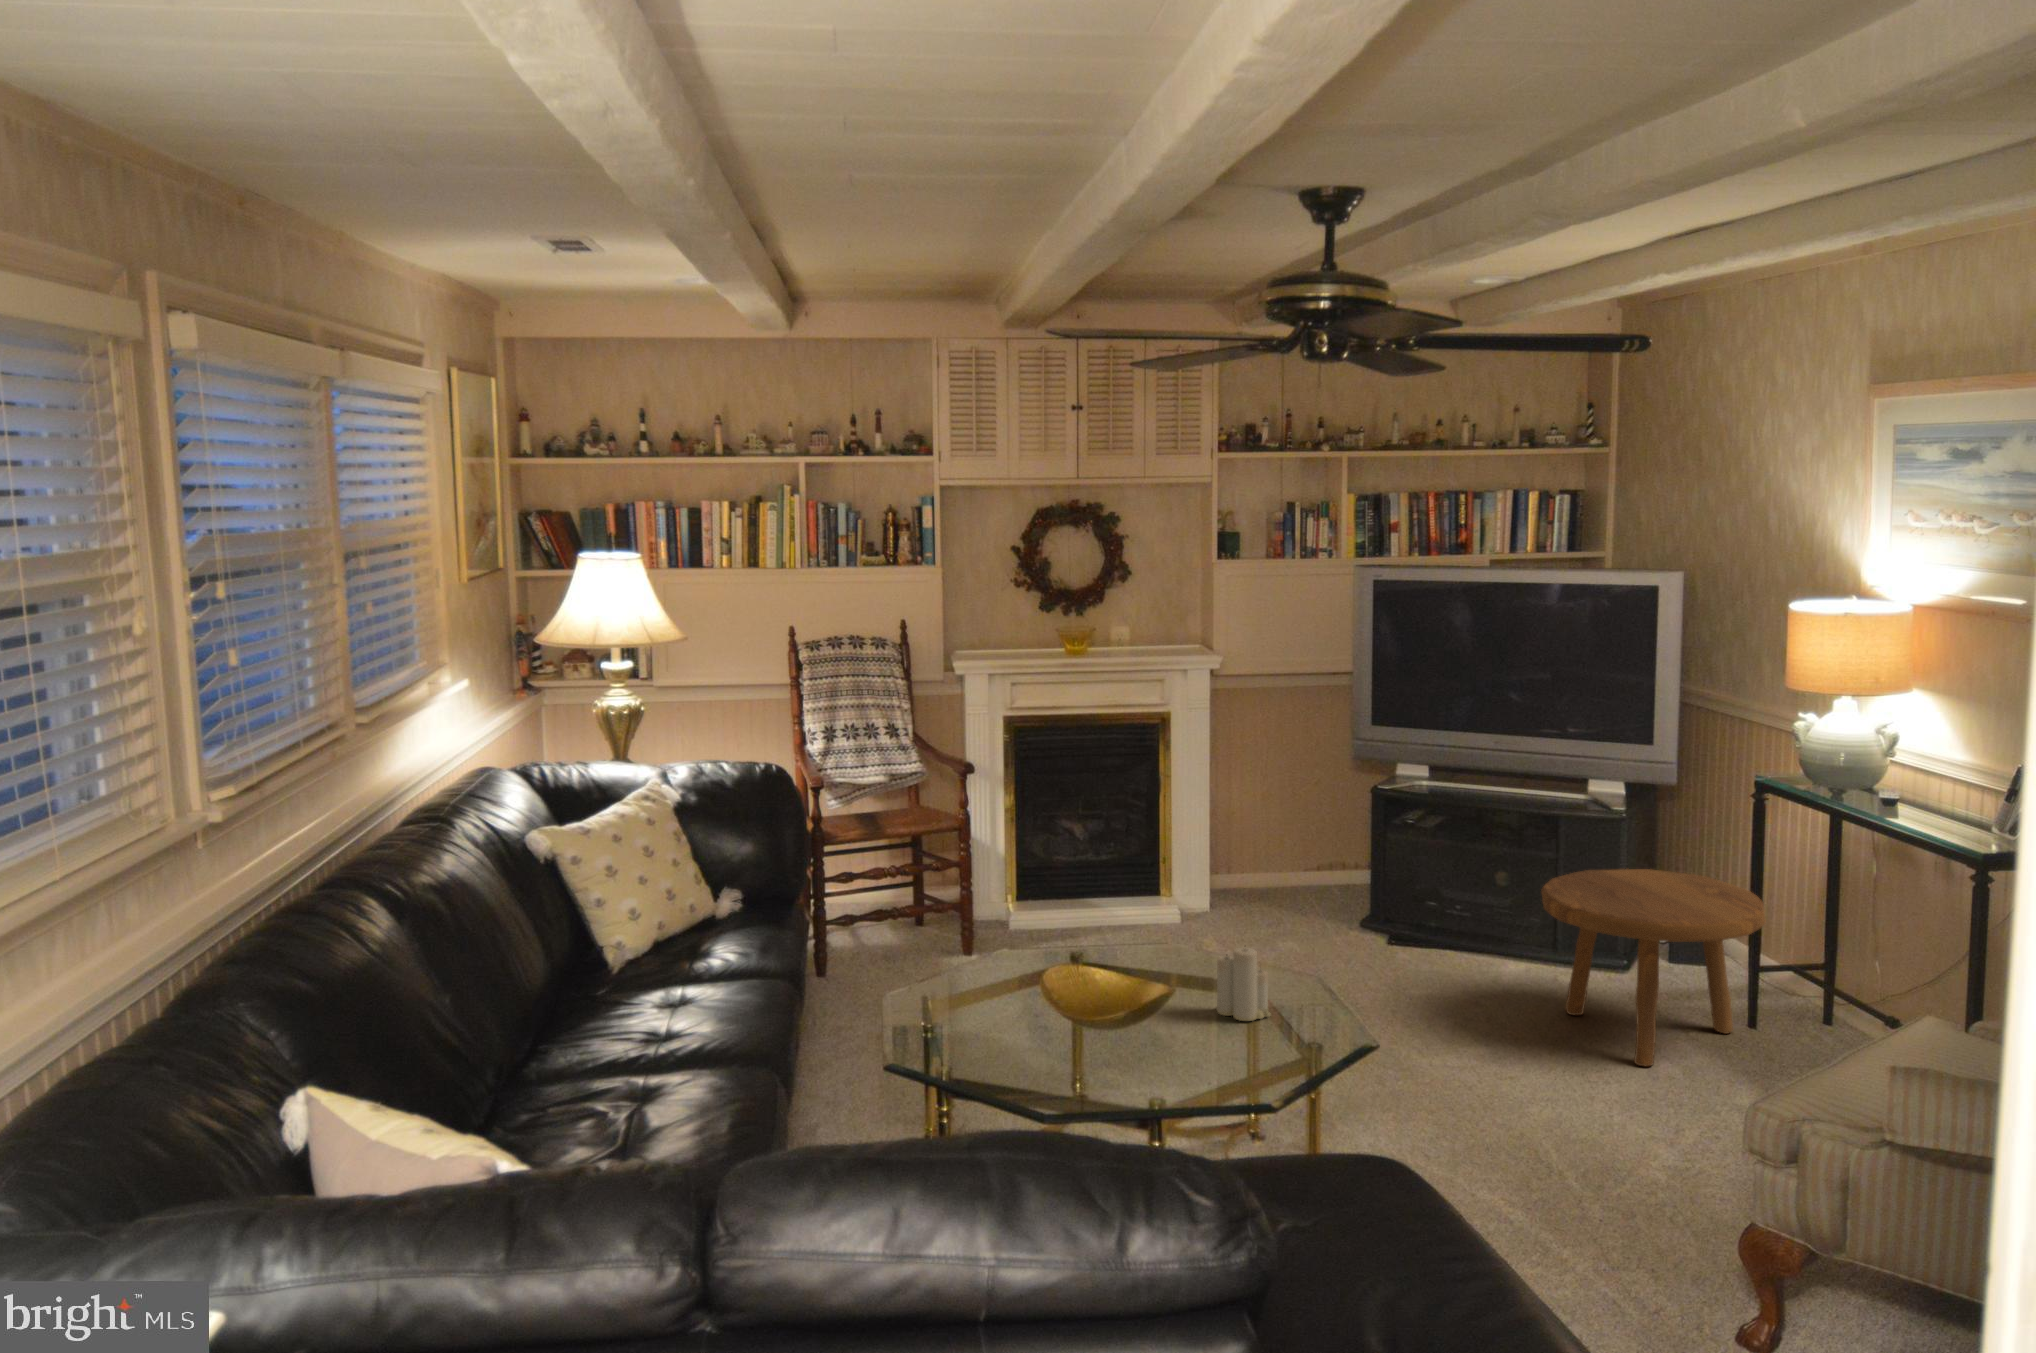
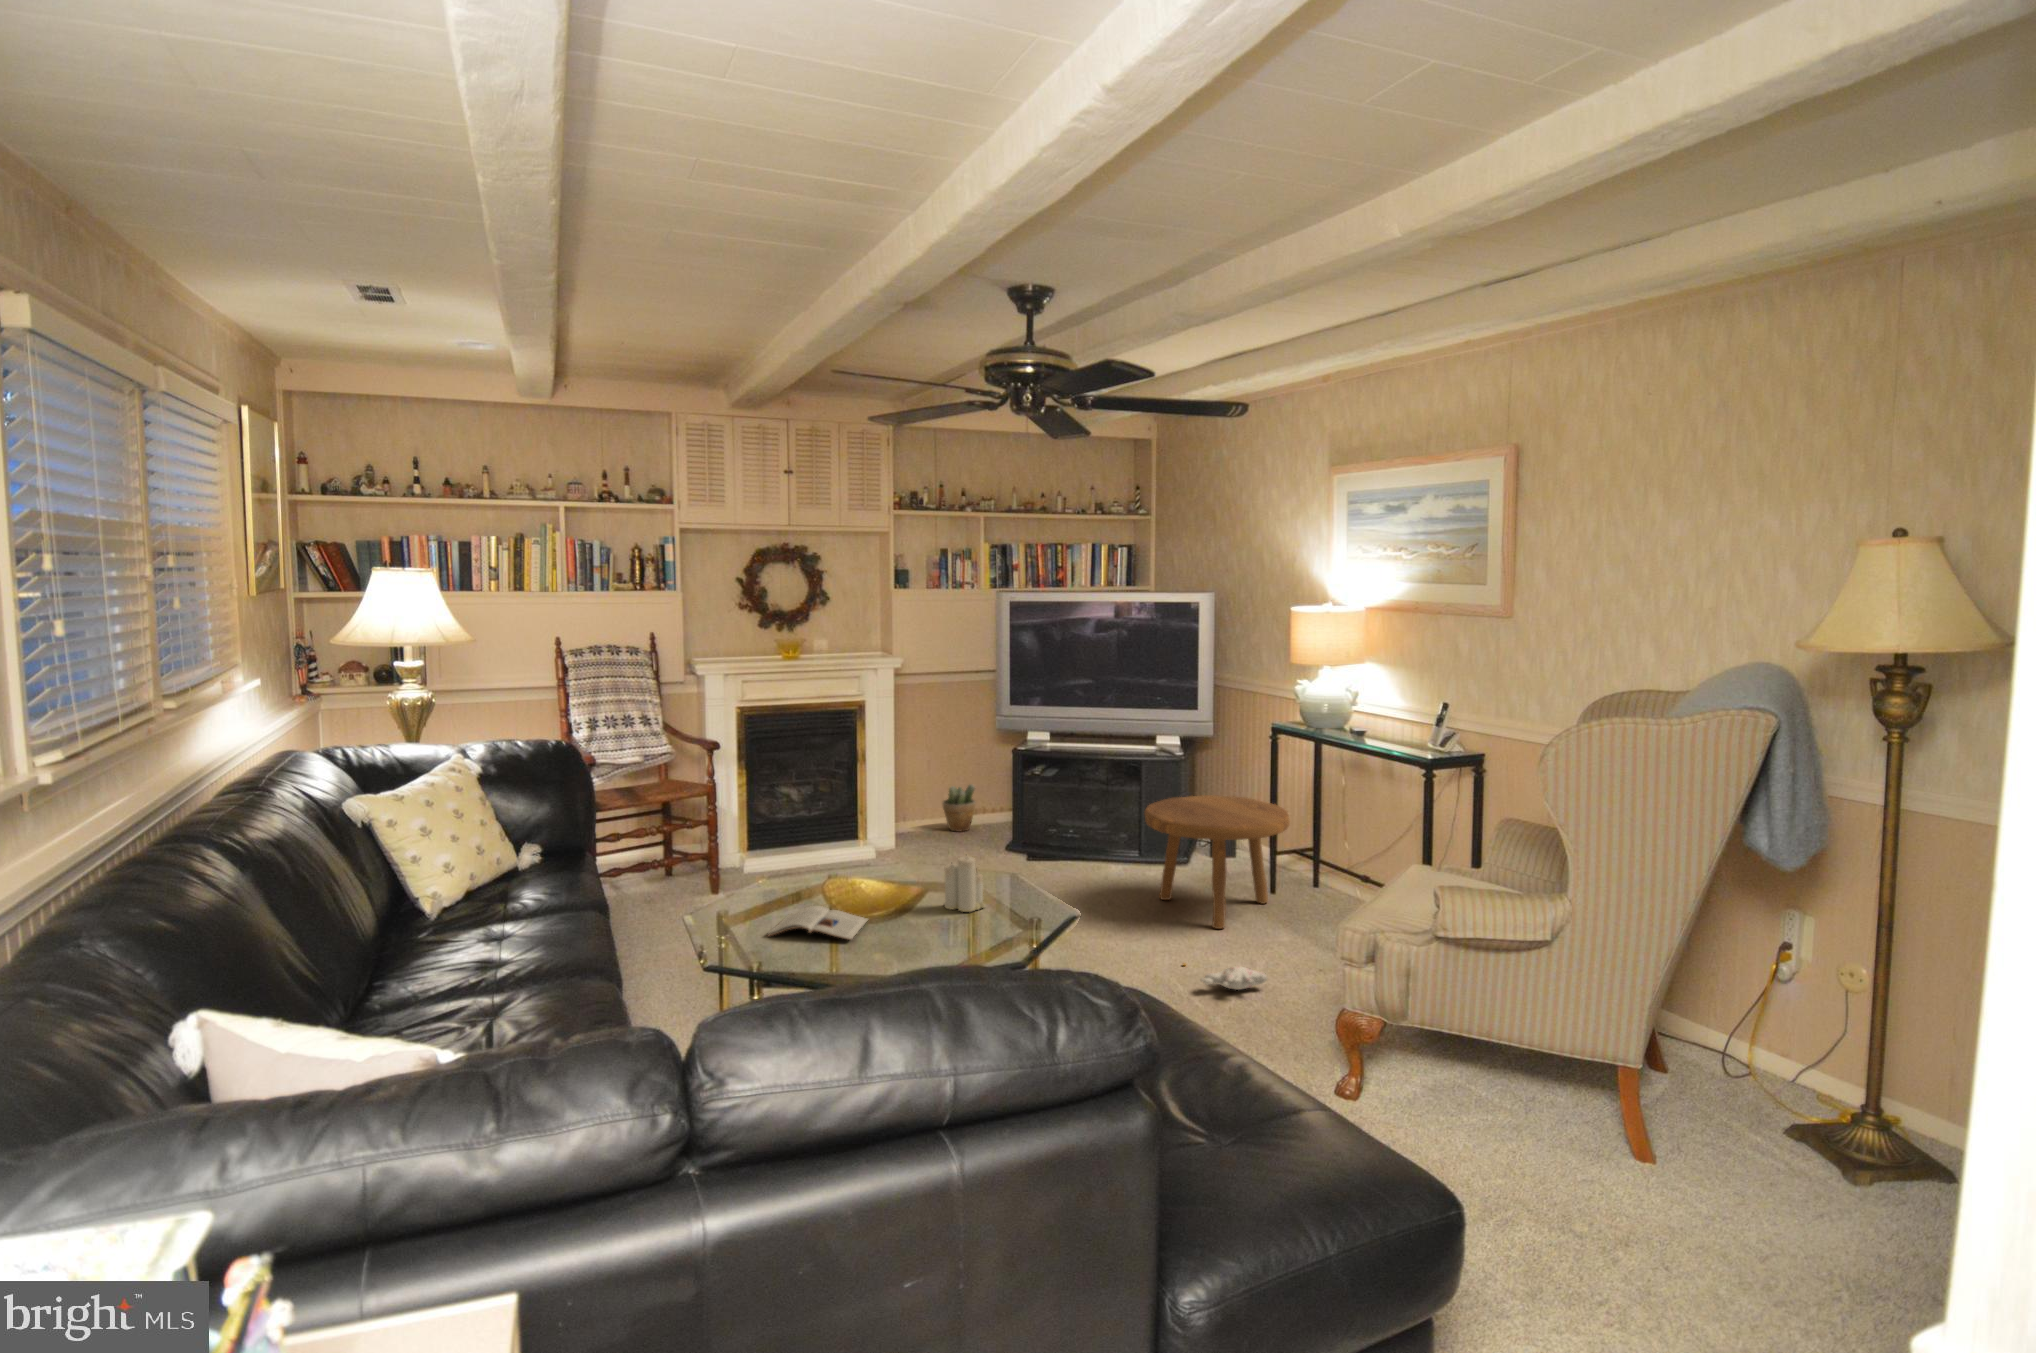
potted plant: none [1280,827,1327,891] -> present [942,784,976,832]
magazine: none [981,996,1113,1048] -> present [768,906,868,940]
plush toy: none [1573,1113,1695,1162] -> present [1183,963,1267,990]

